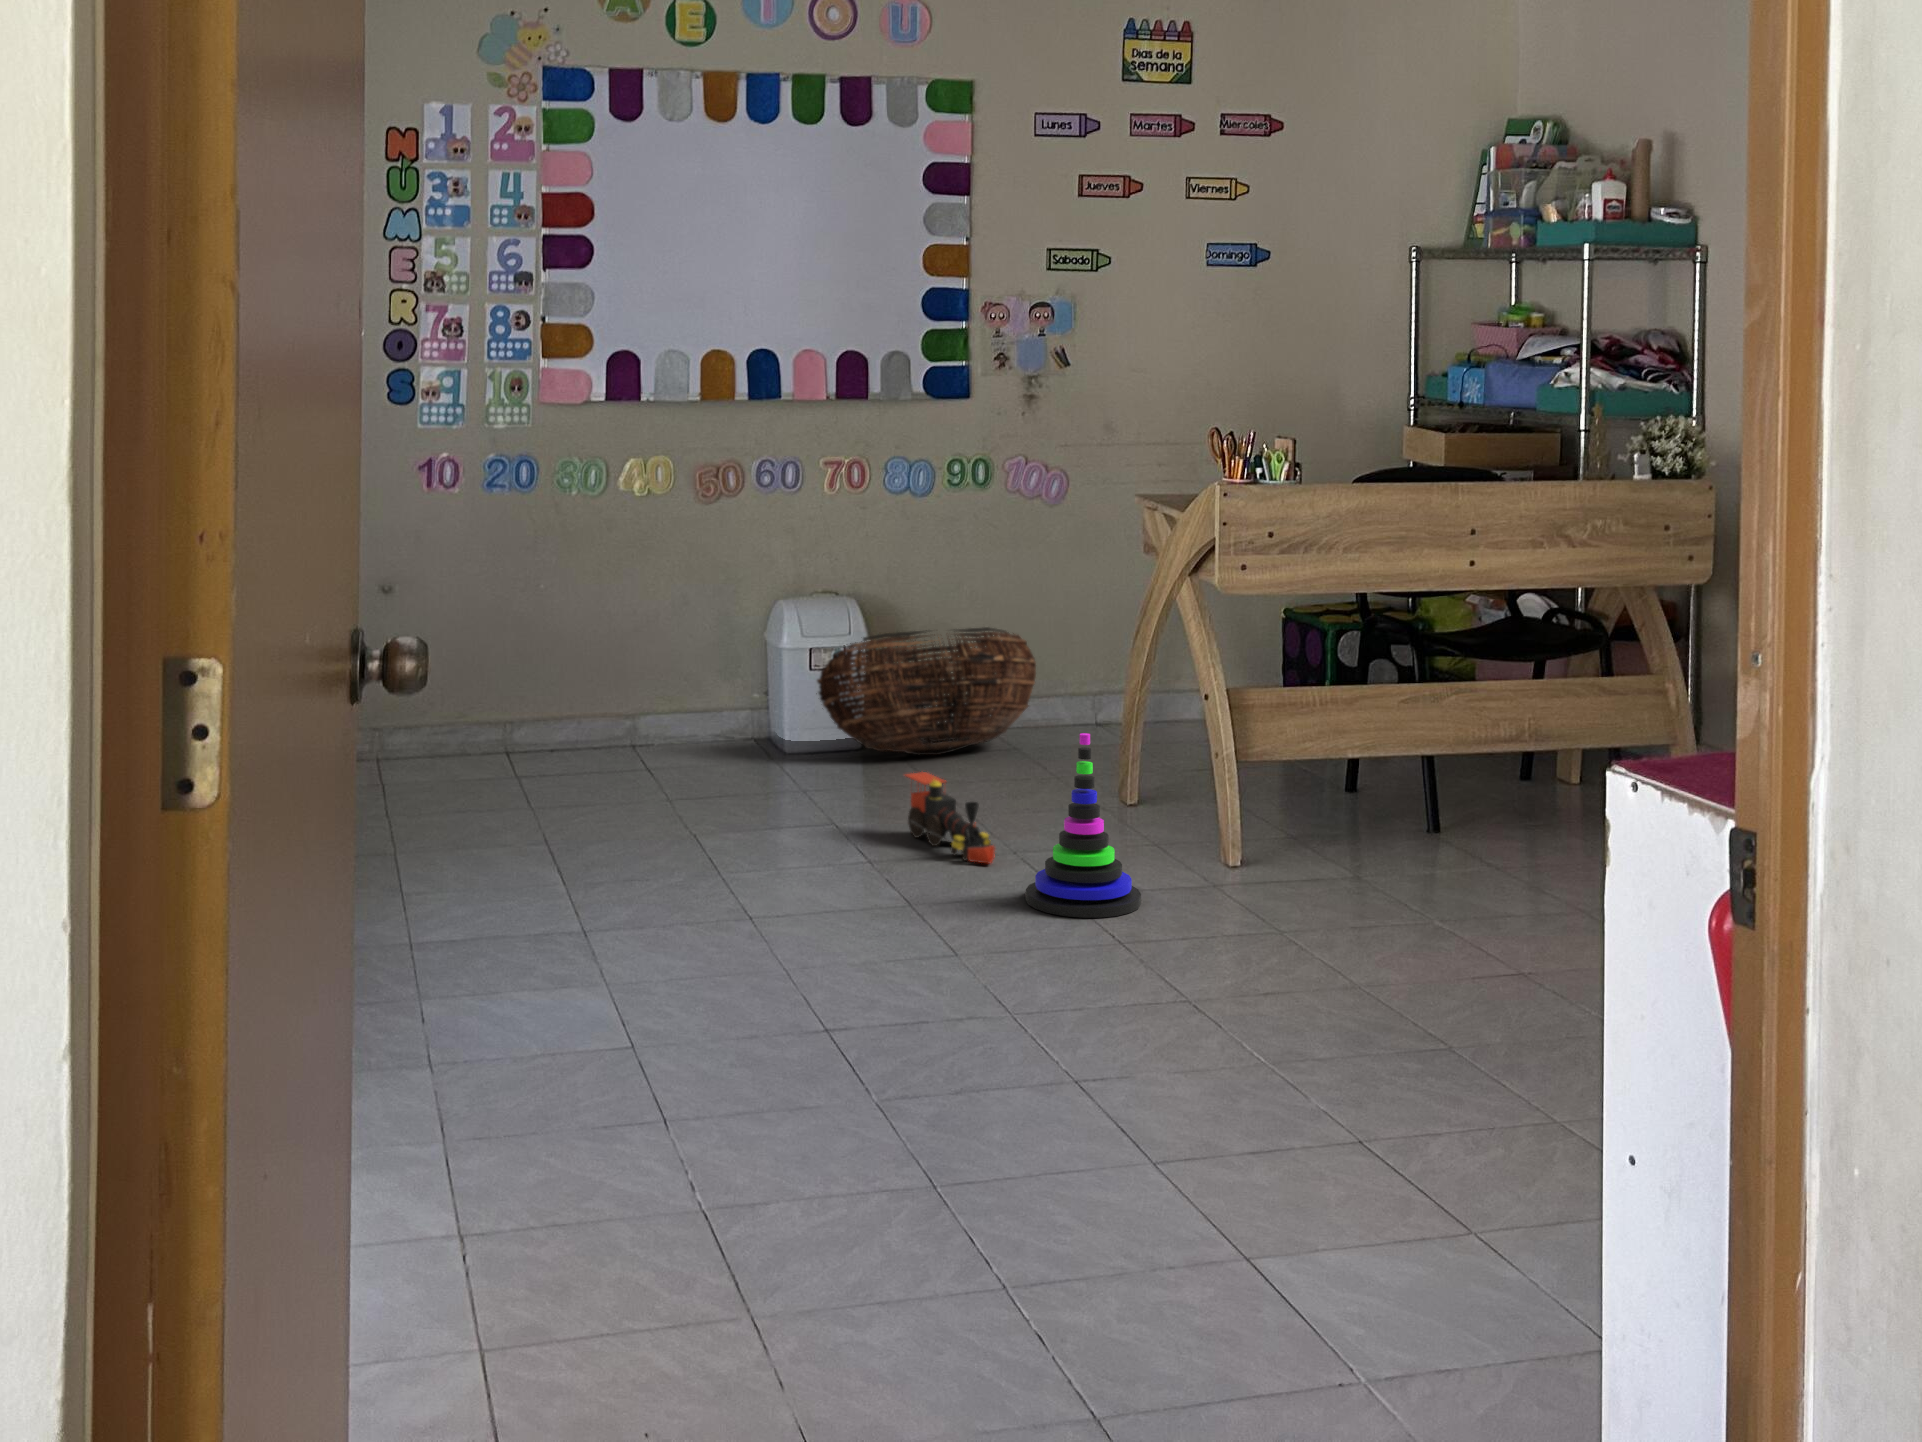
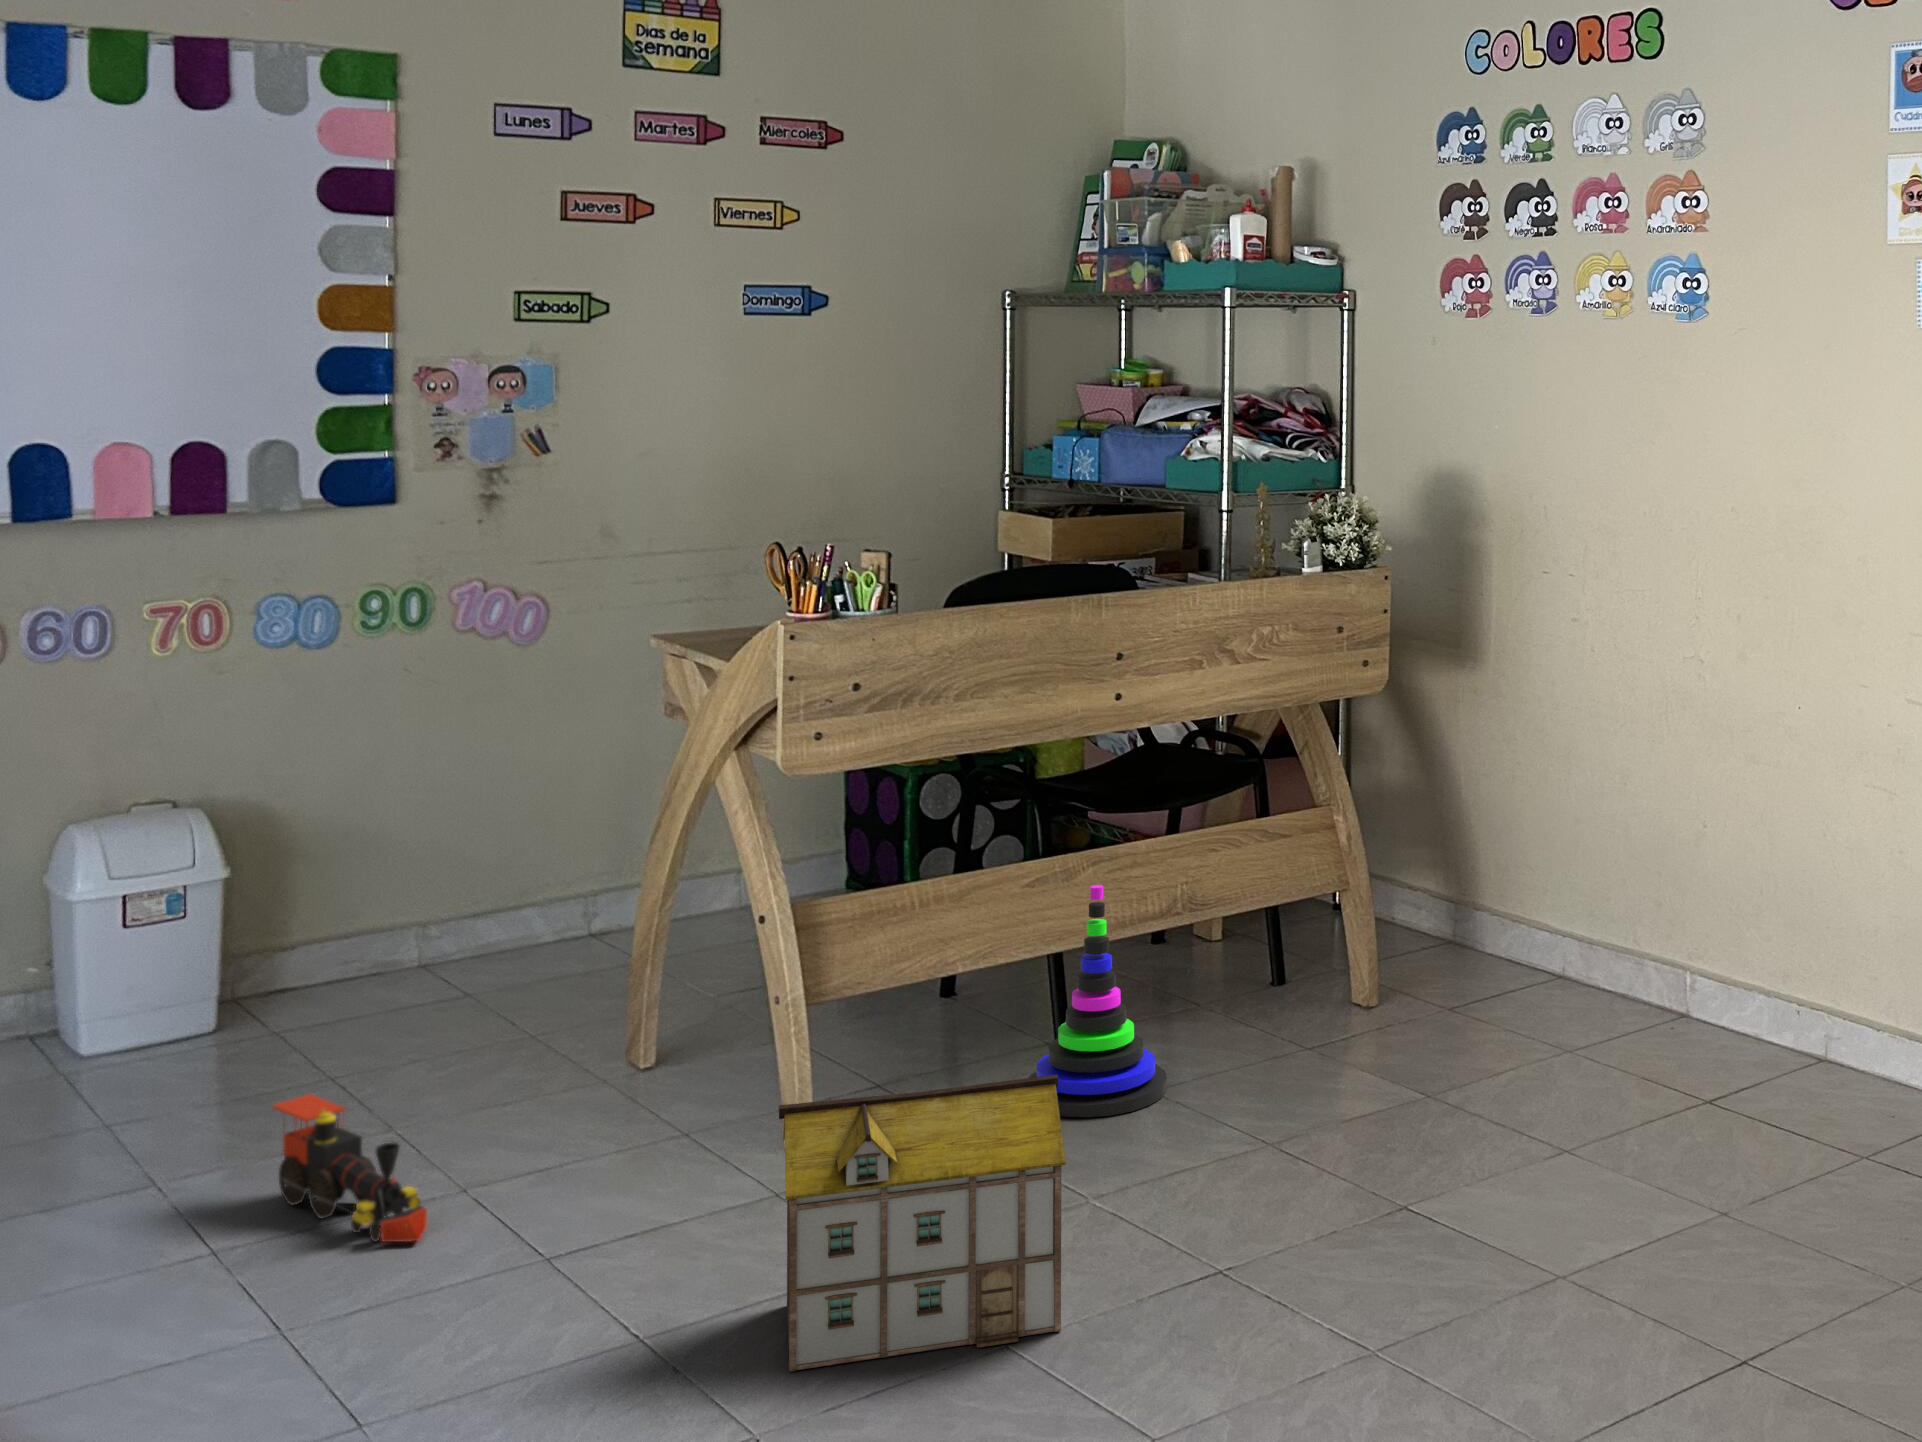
basket: present [817,627,1036,755] -> none [128,828,501,1037]
stacking toy: present [1026,733,1141,918] -> present [1028,885,1167,1117]
toy house: none [1207,788,1393,966] -> present [779,1074,1066,1372]

